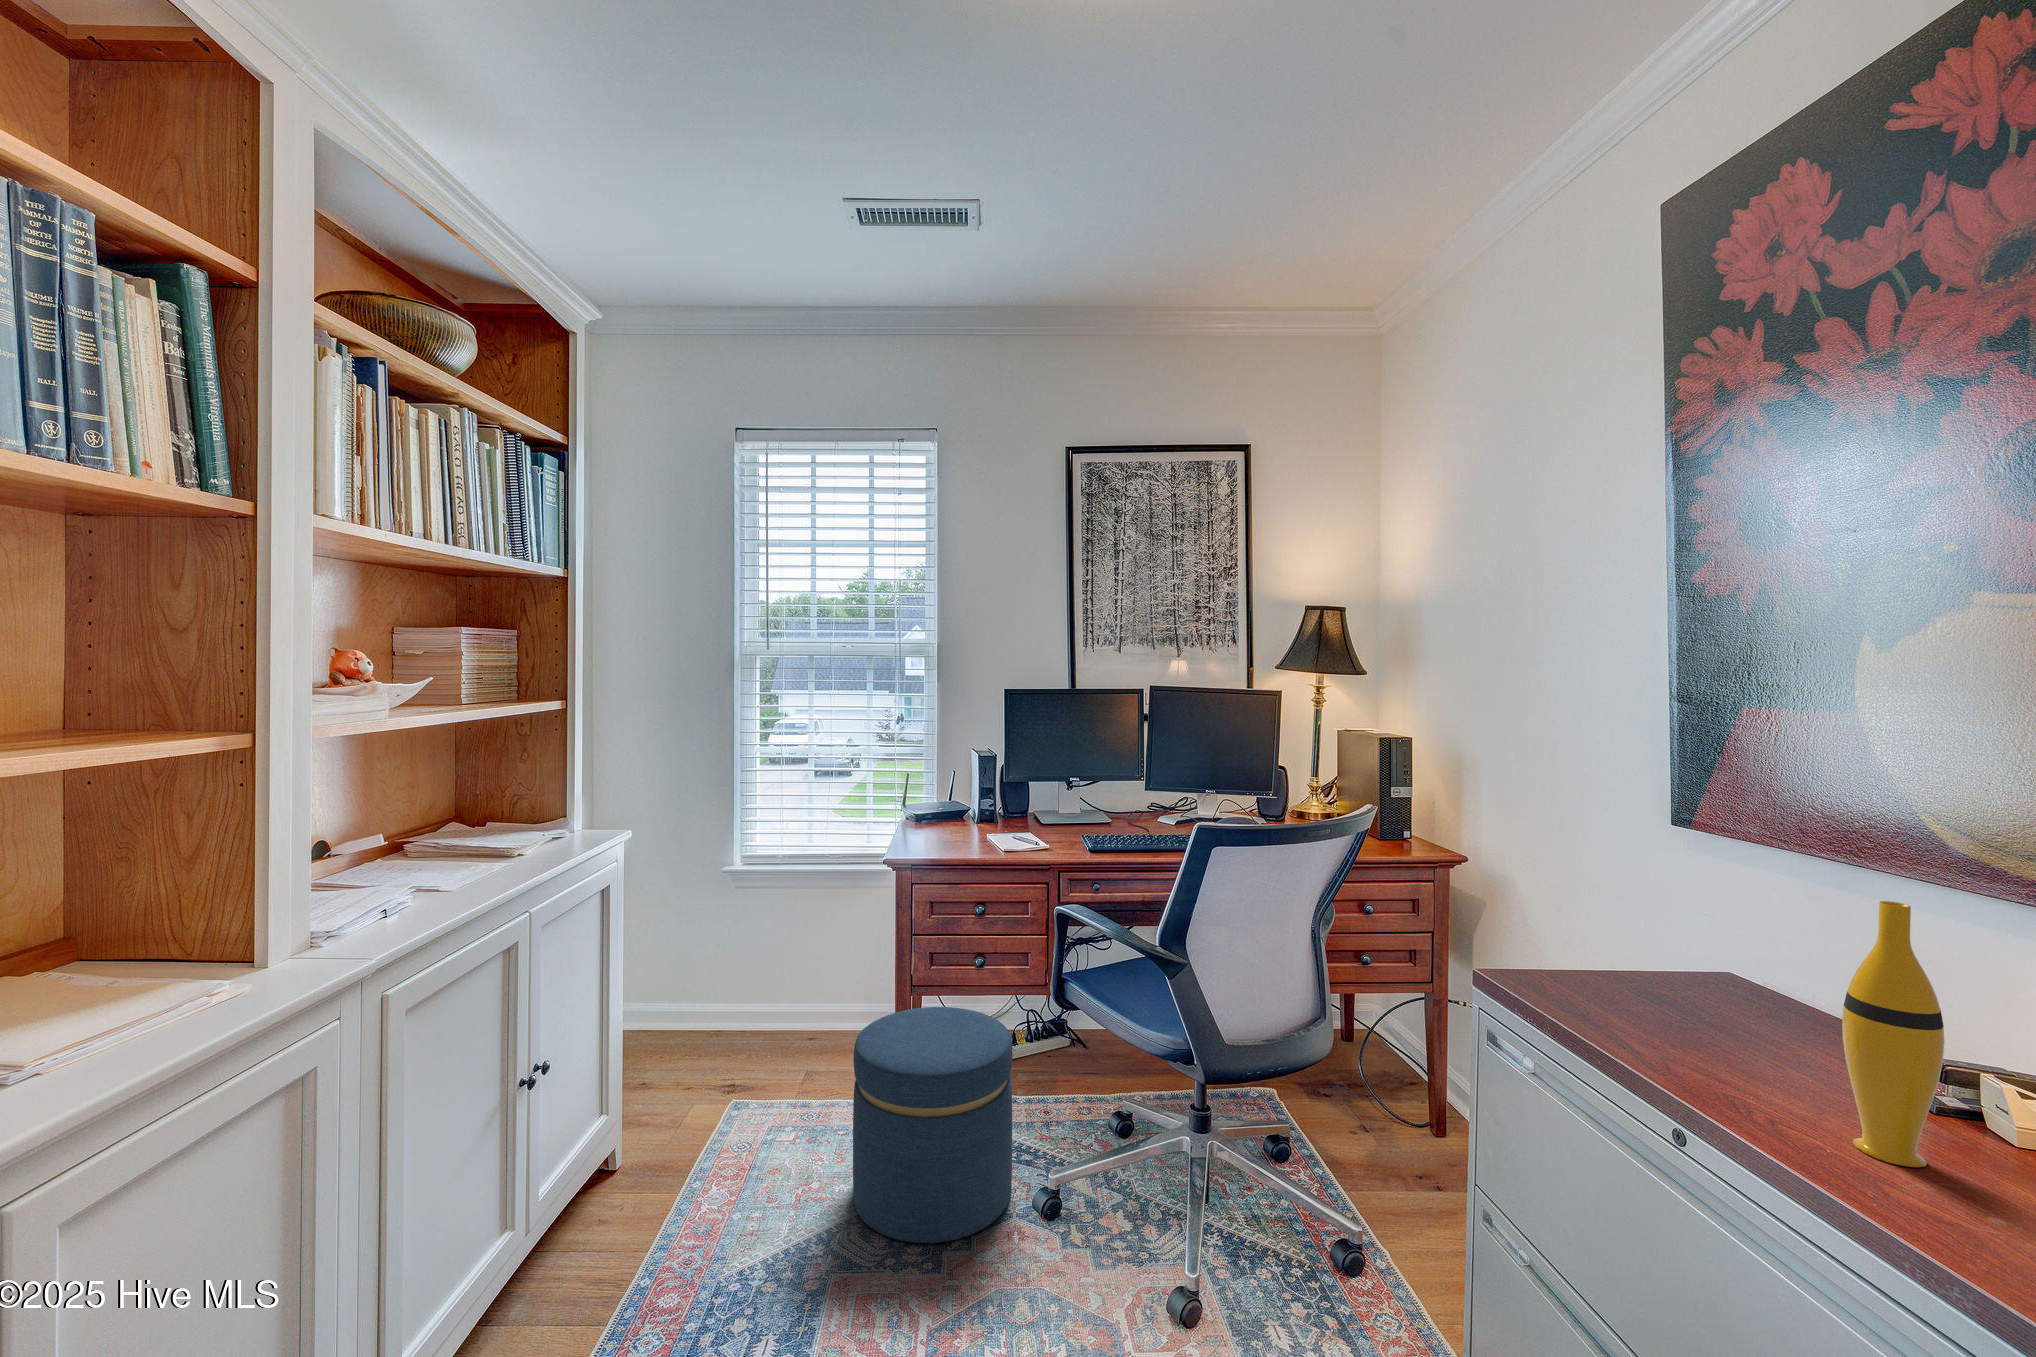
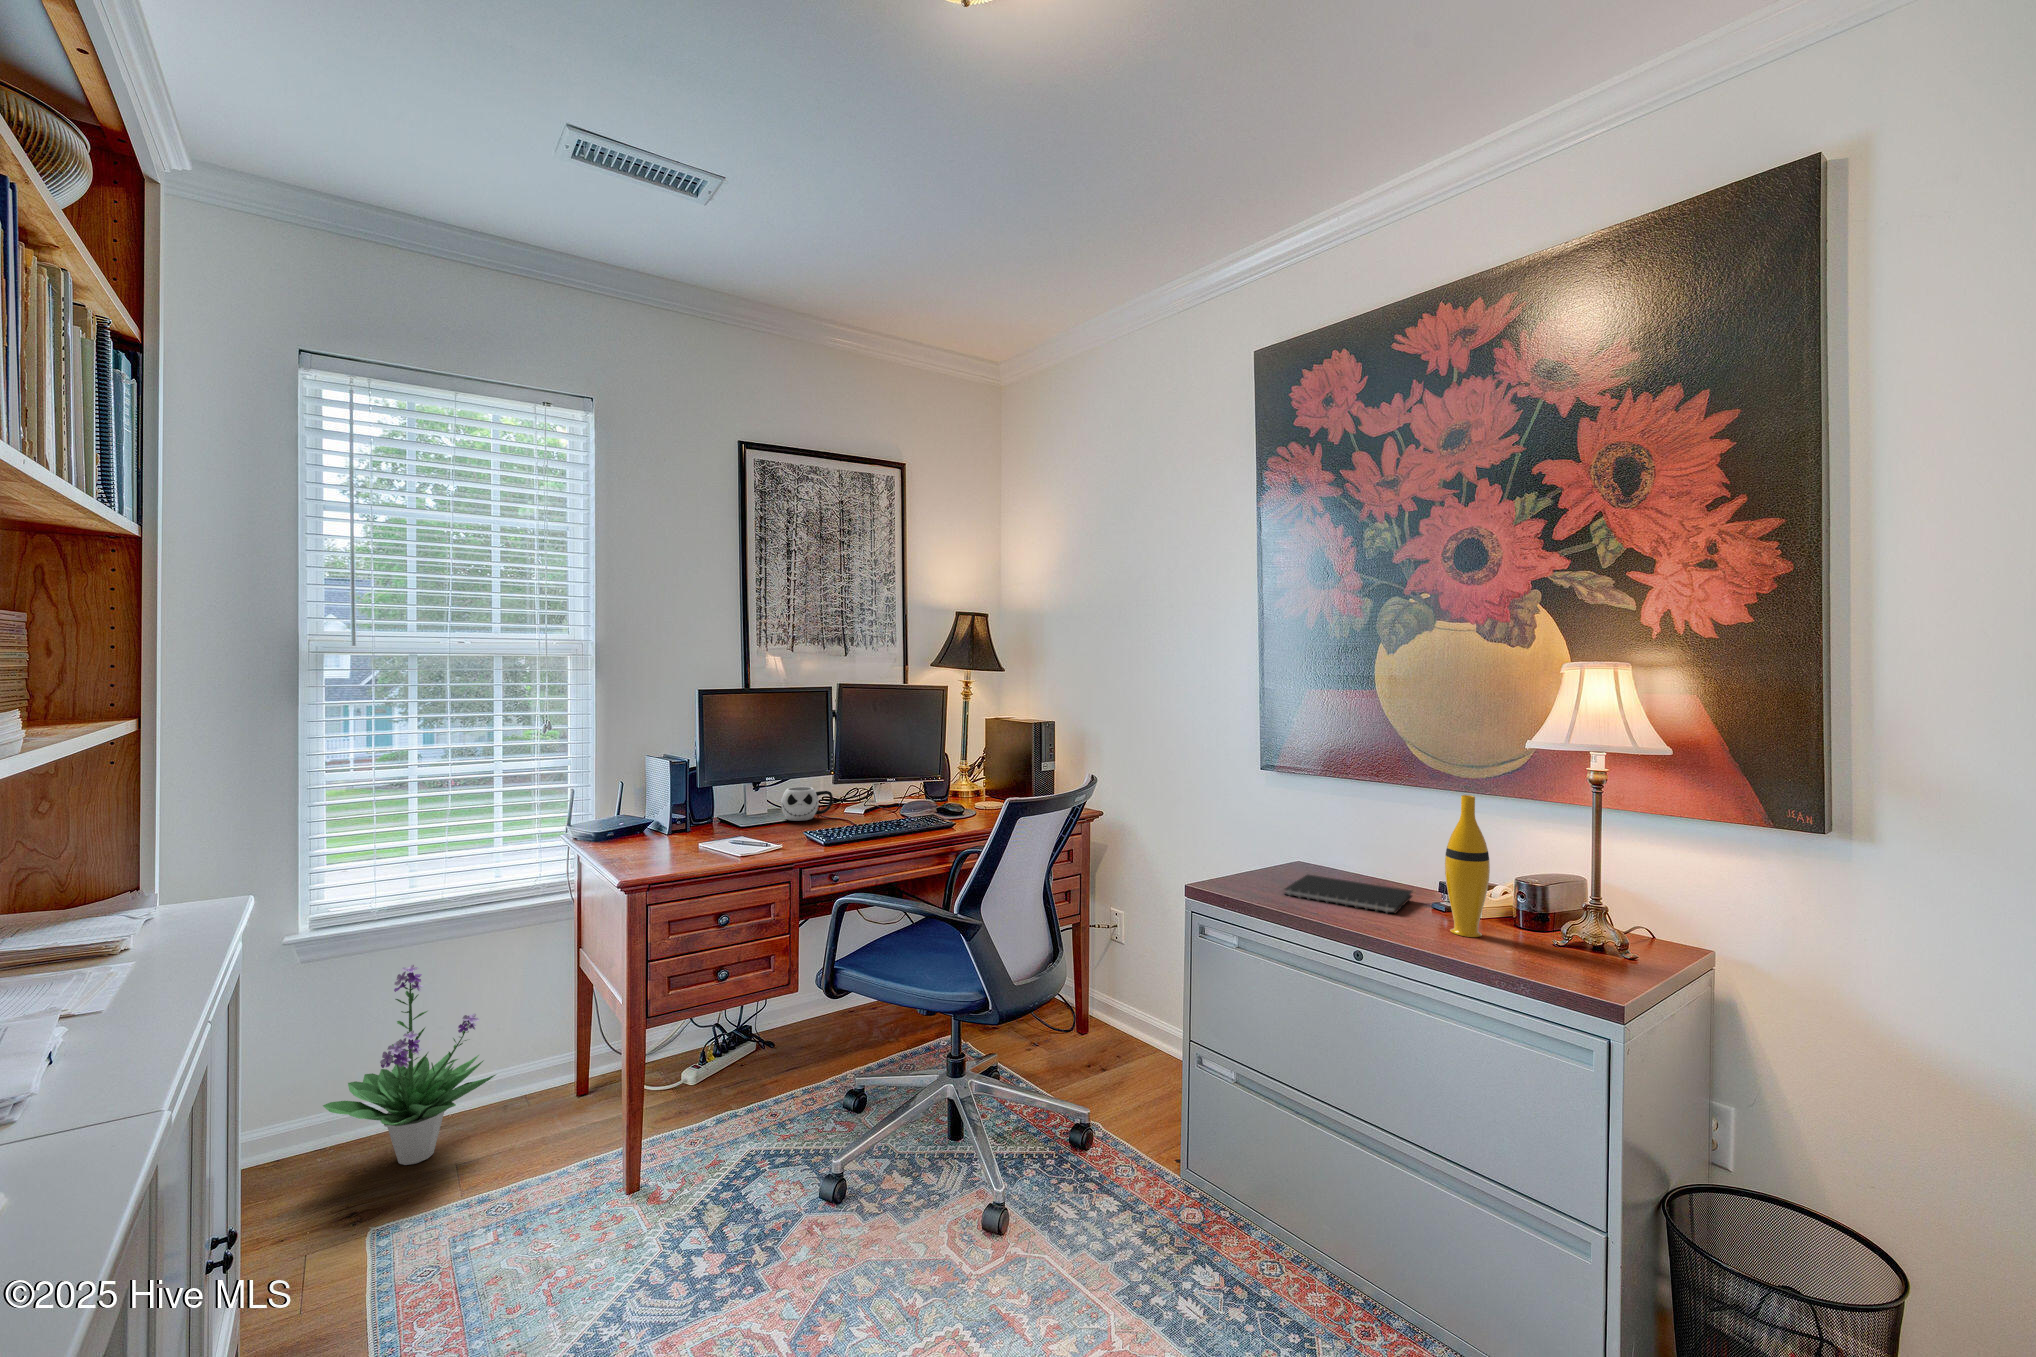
mug: none [1084,790,1134,824] -> present [781,787,833,821]
potted plant: none [733,903,841,1062] -> present [323,965,495,1165]
notebook: none [1592,990,1859,1084] -> present [1285,875,1412,913]
ottoman: present [853,1007,1012,1243] -> none [613,1026,793,1285]

